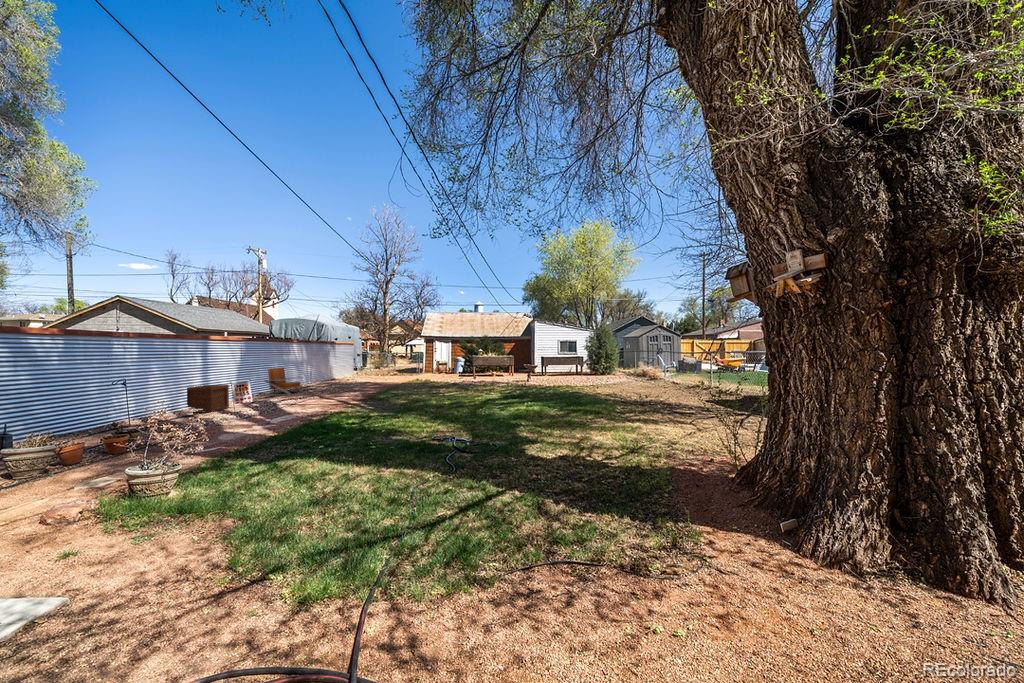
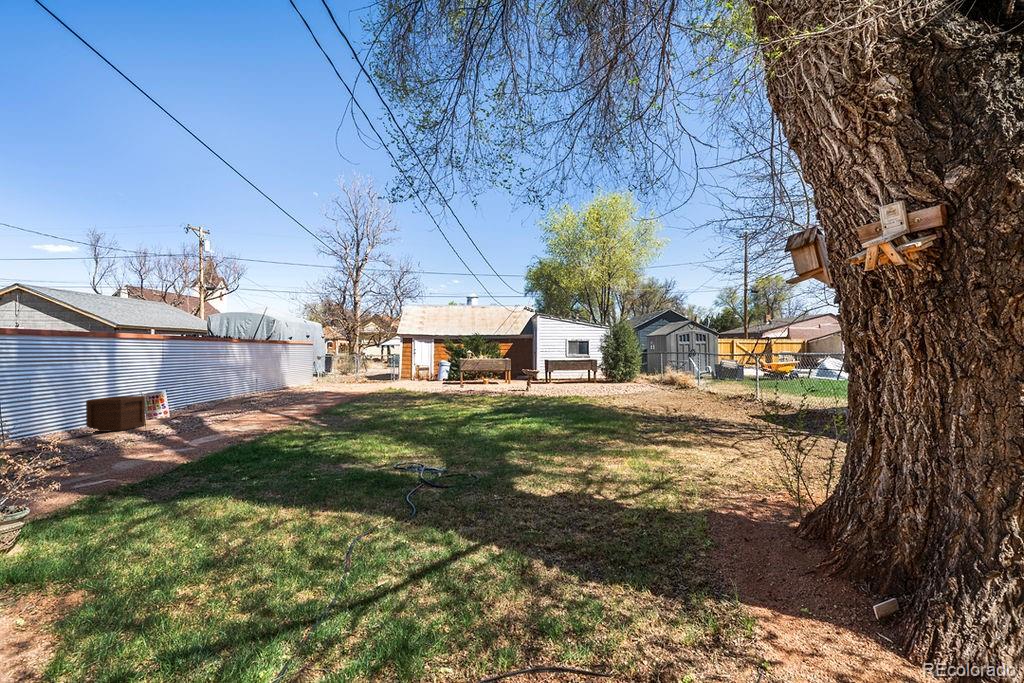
lounge chair: present [264,367,303,396] -> none [195,374,246,409]

